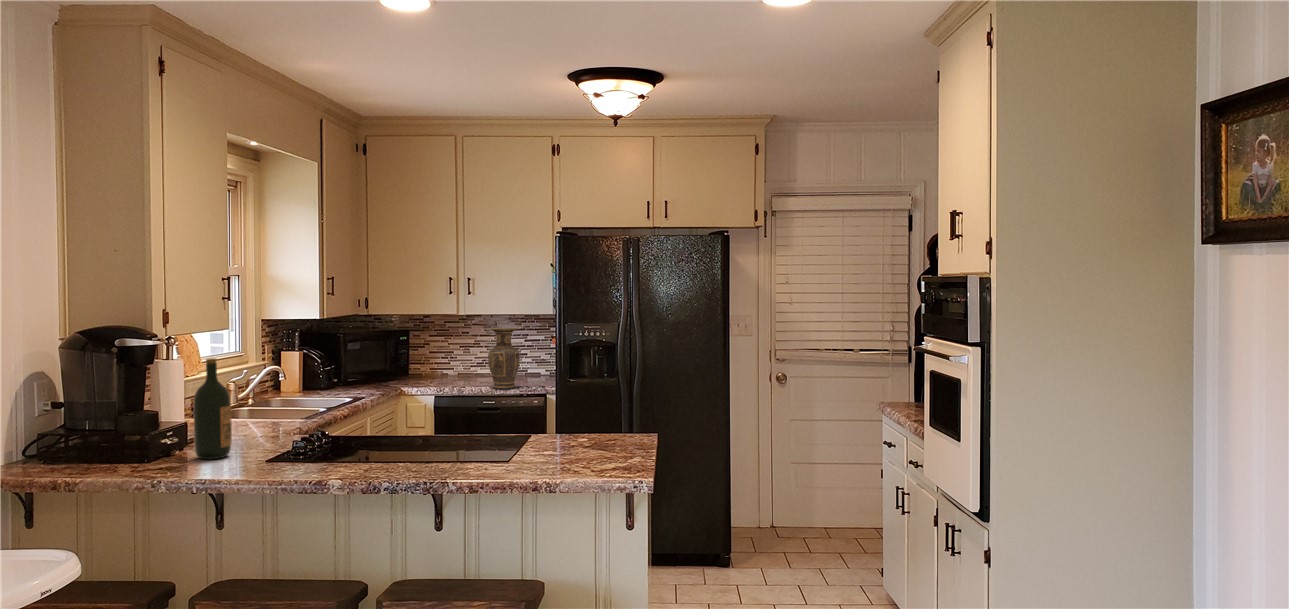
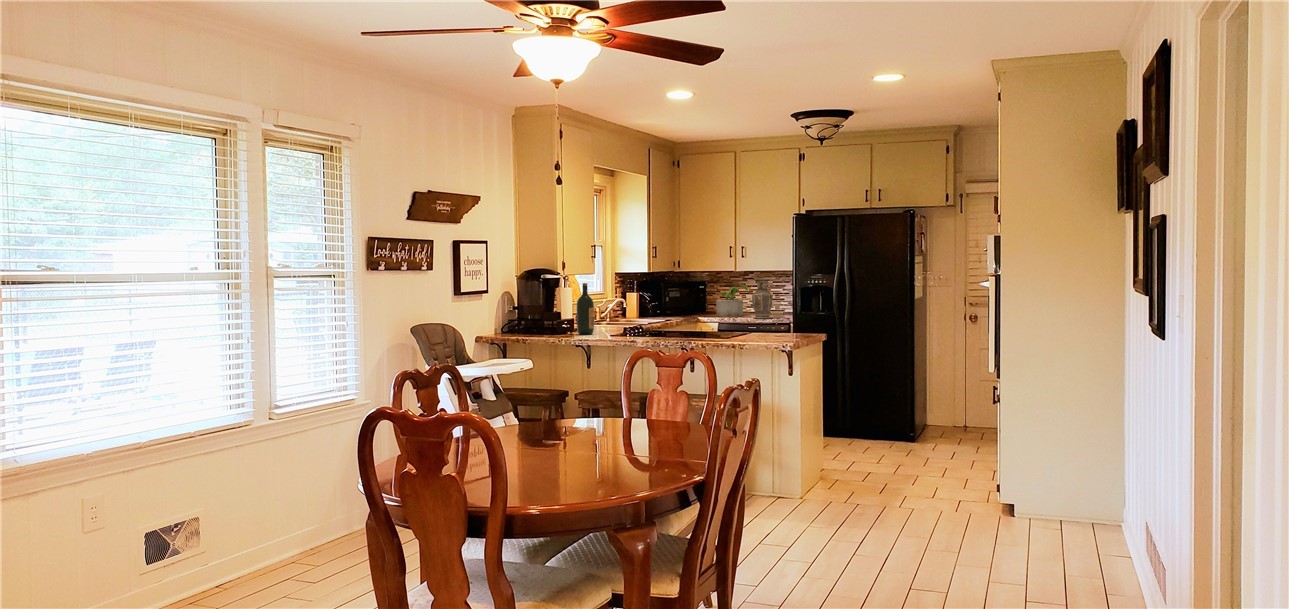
potted plant: none [426,335,477,385] -> present [716,284,748,317]

